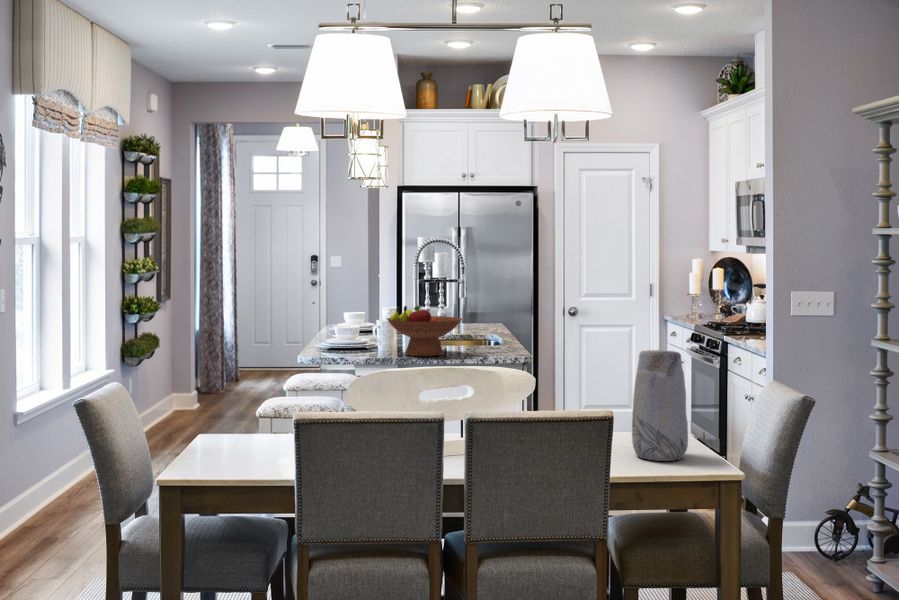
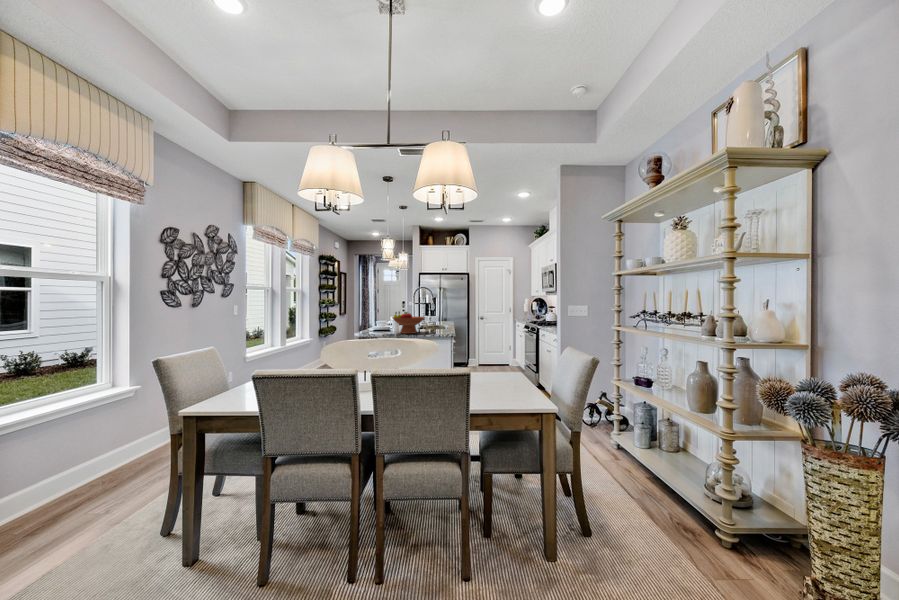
vase: present [632,350,688,461] -> none [490,329,524,396]

